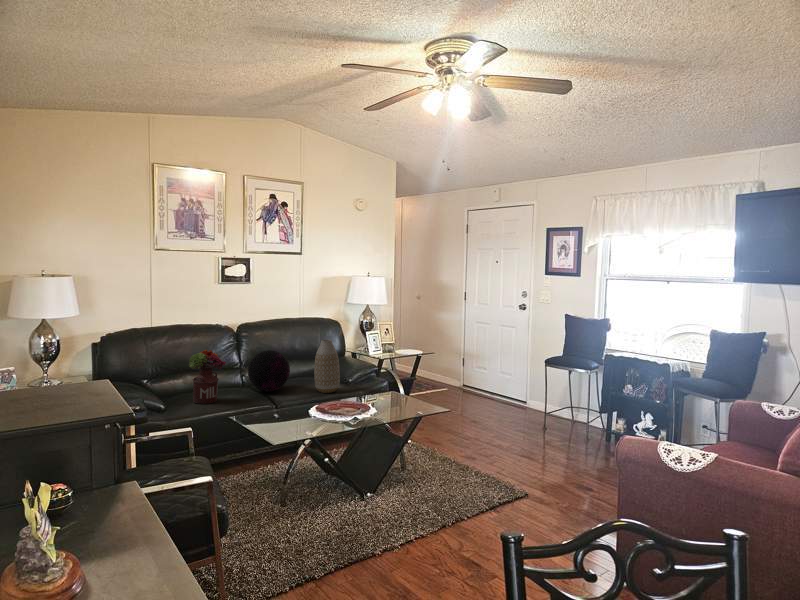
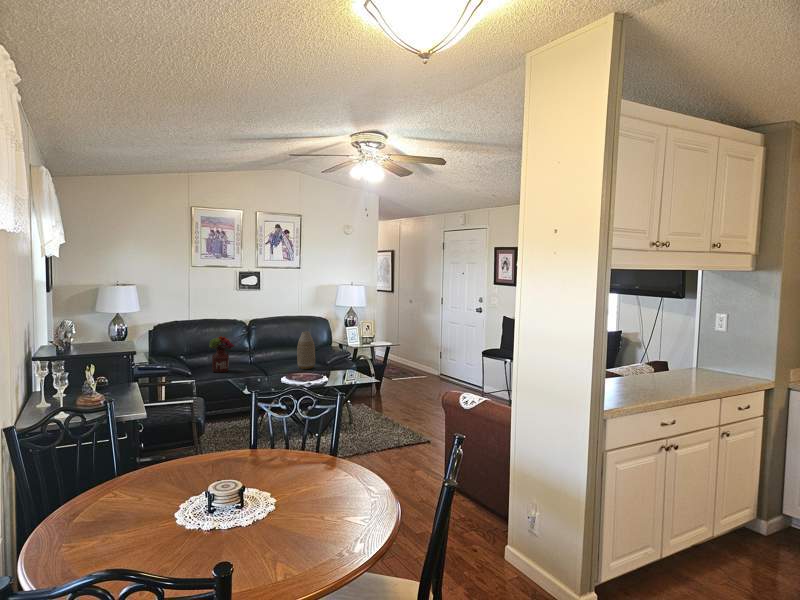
decorative orb: present [248,350,290,391] -> none [251,338,281,367]

